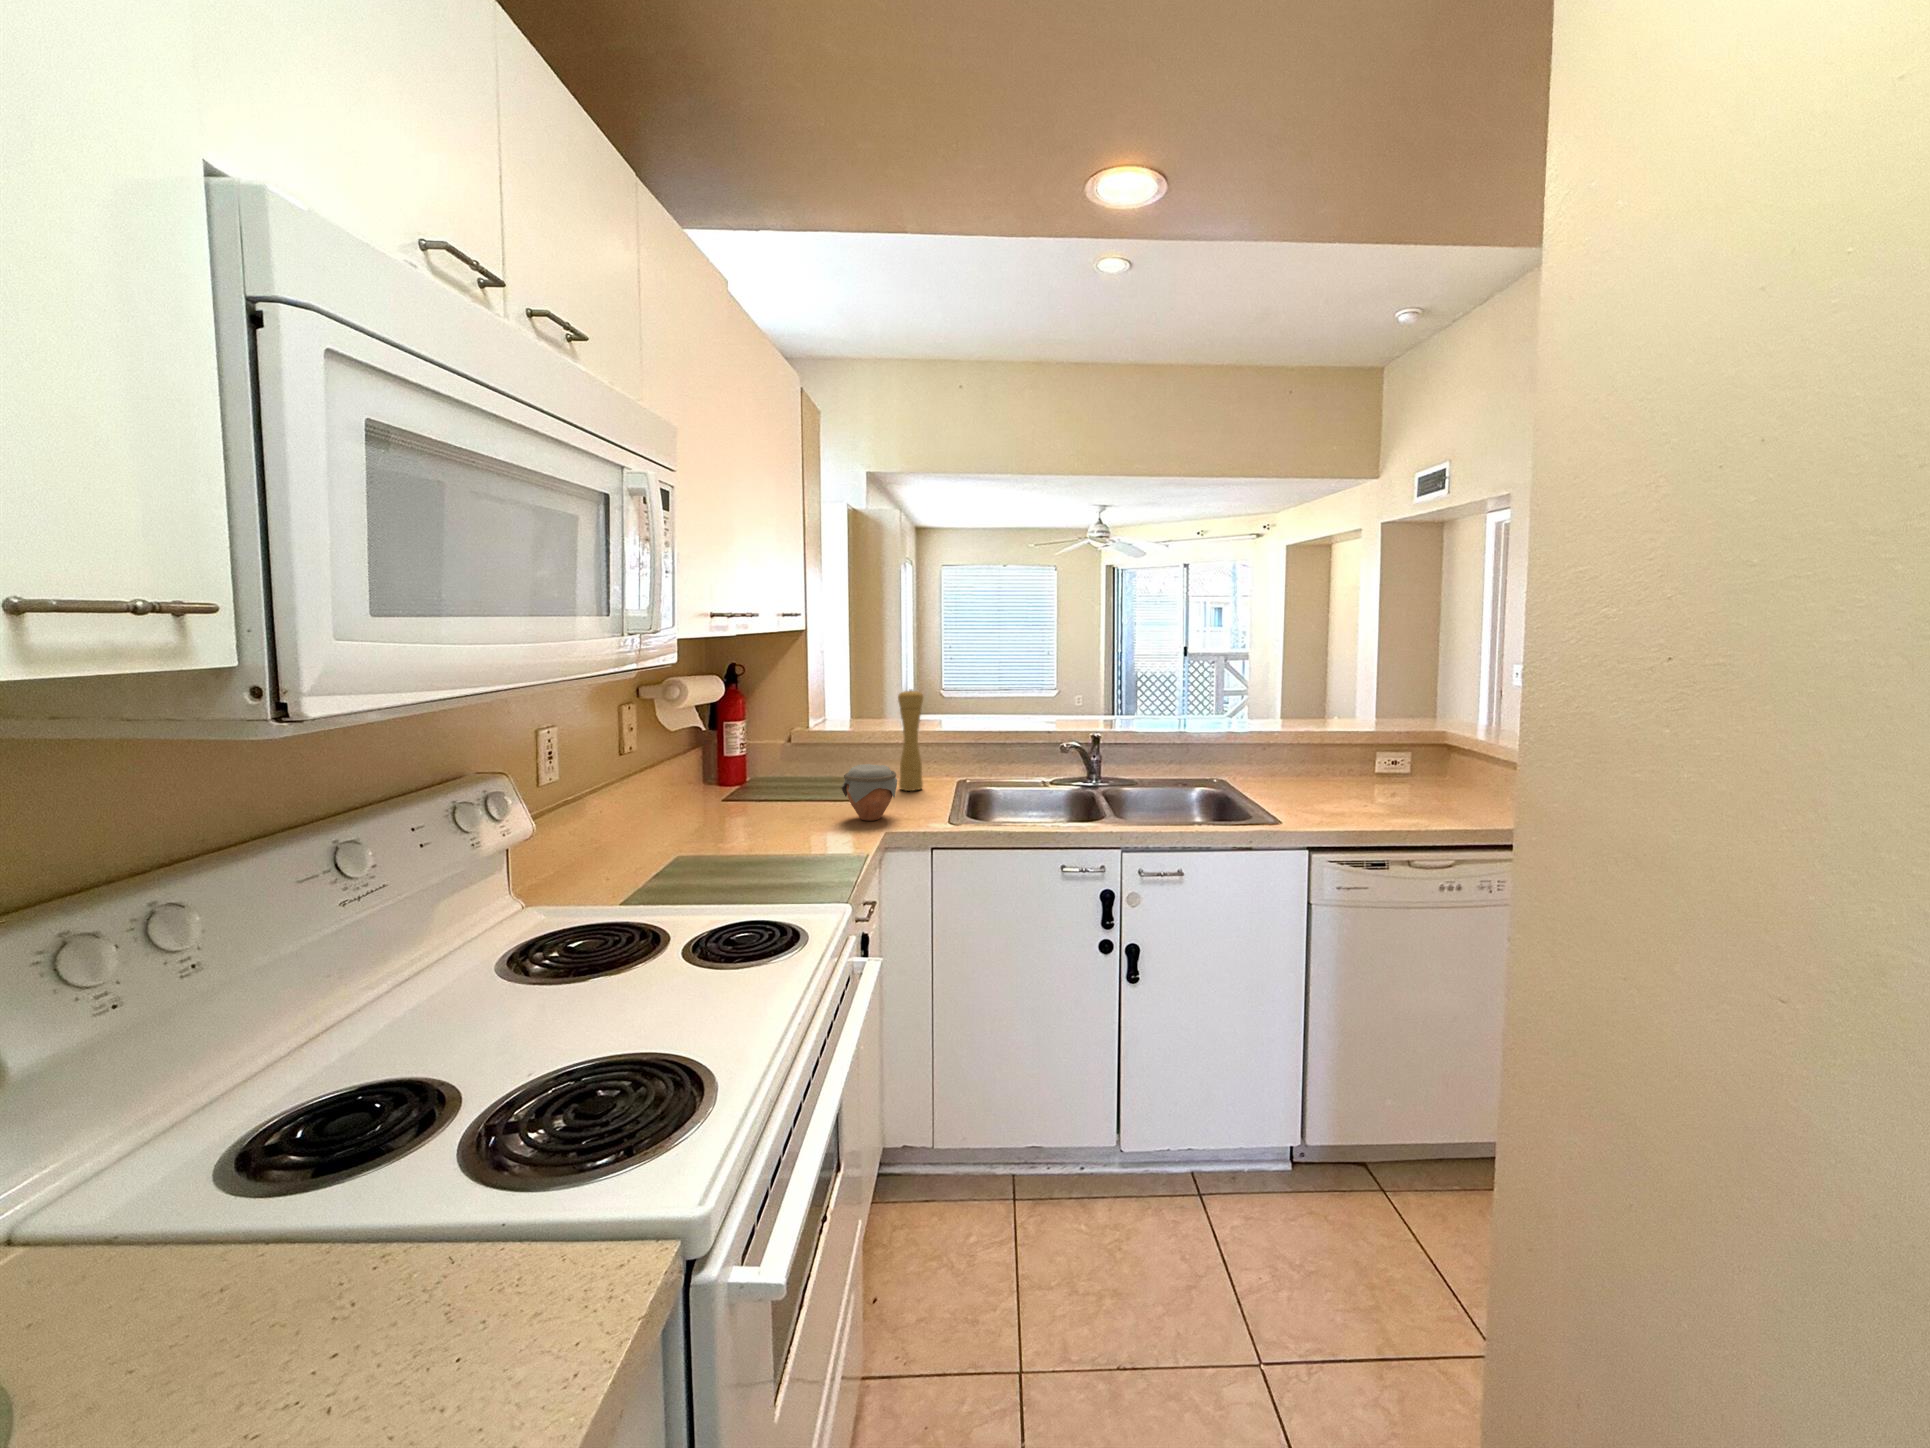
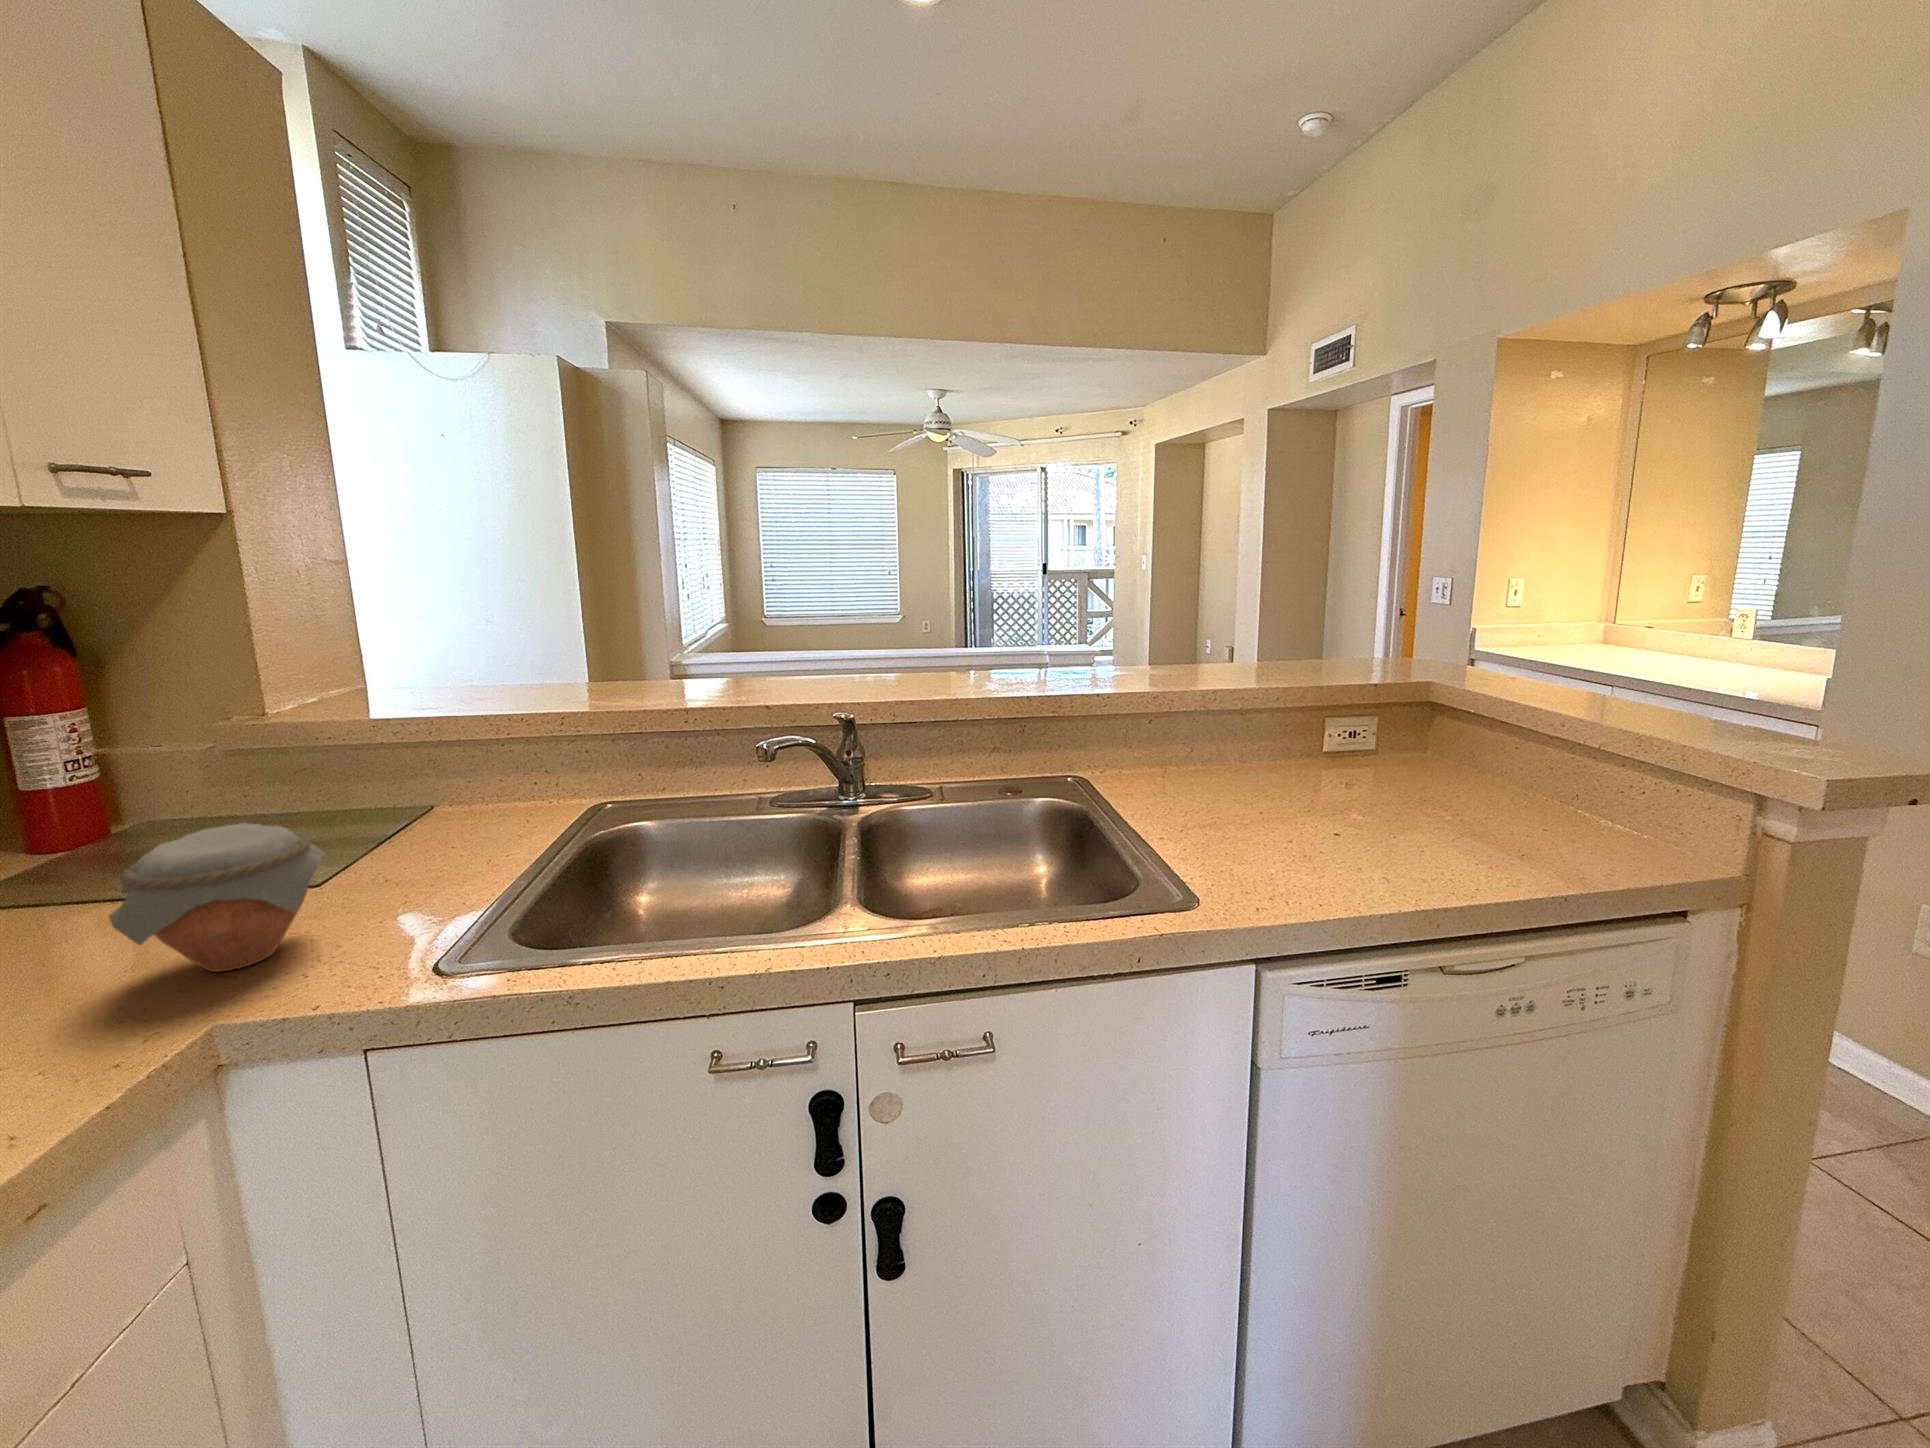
pepper mill: present [898,690,923,791] -> none [421,633,505,839]

